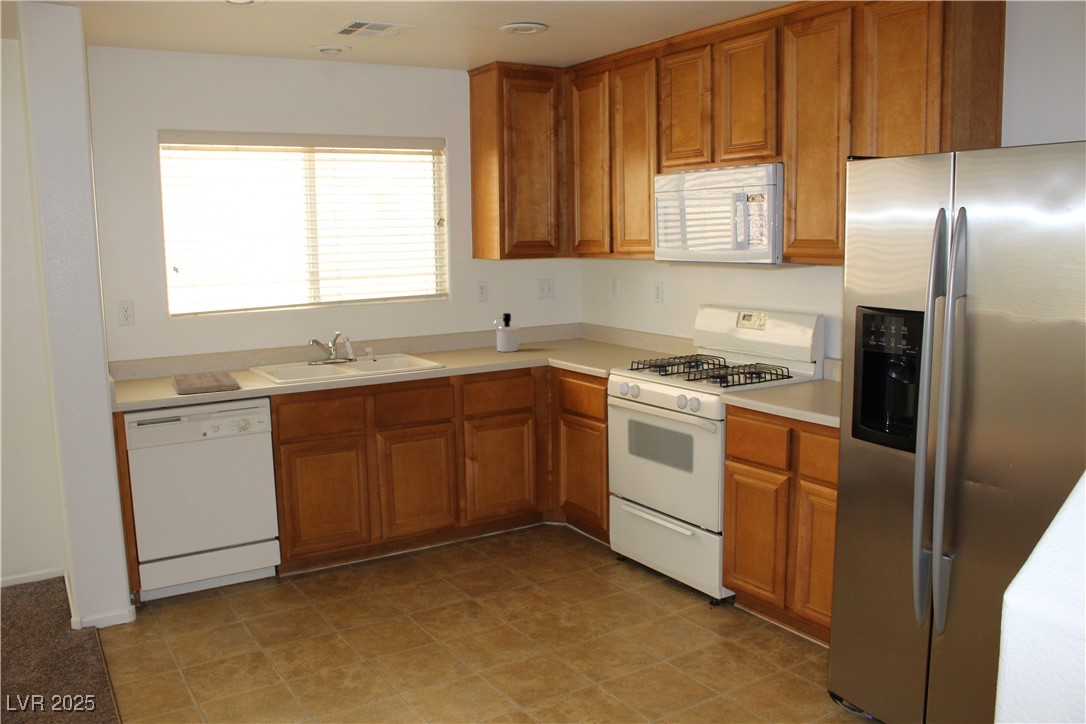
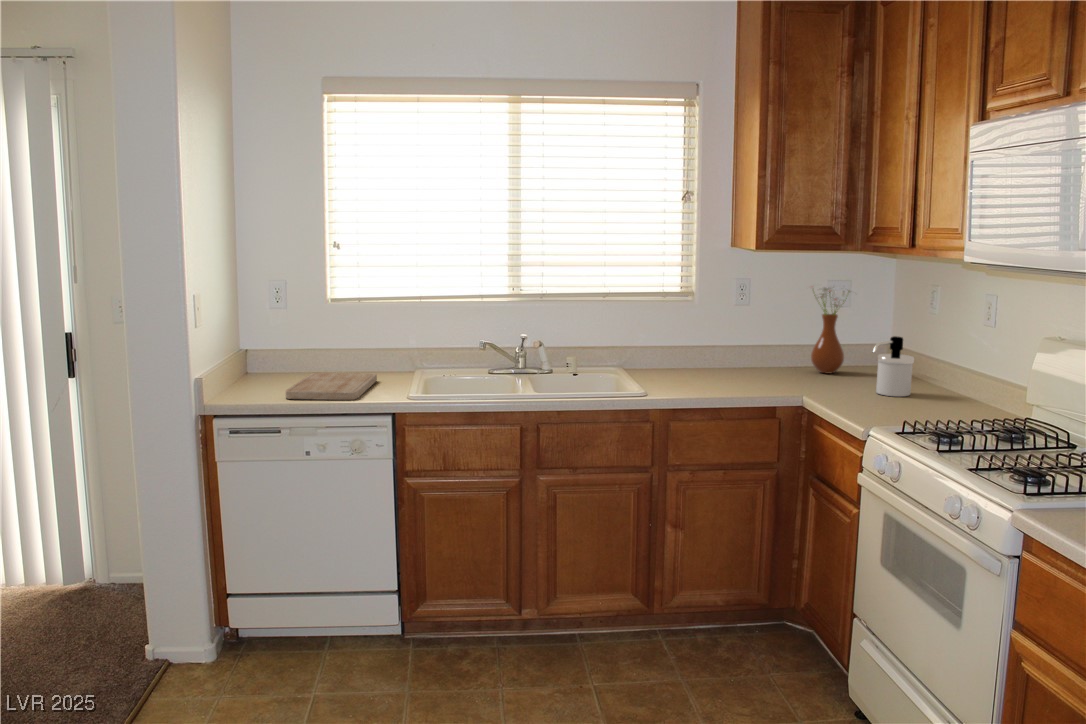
vase: none [523,282,557,343] -> present [806,285,850,374]
soap dispenser: present [494,313,519,352] -> present [873,336,914,397]

